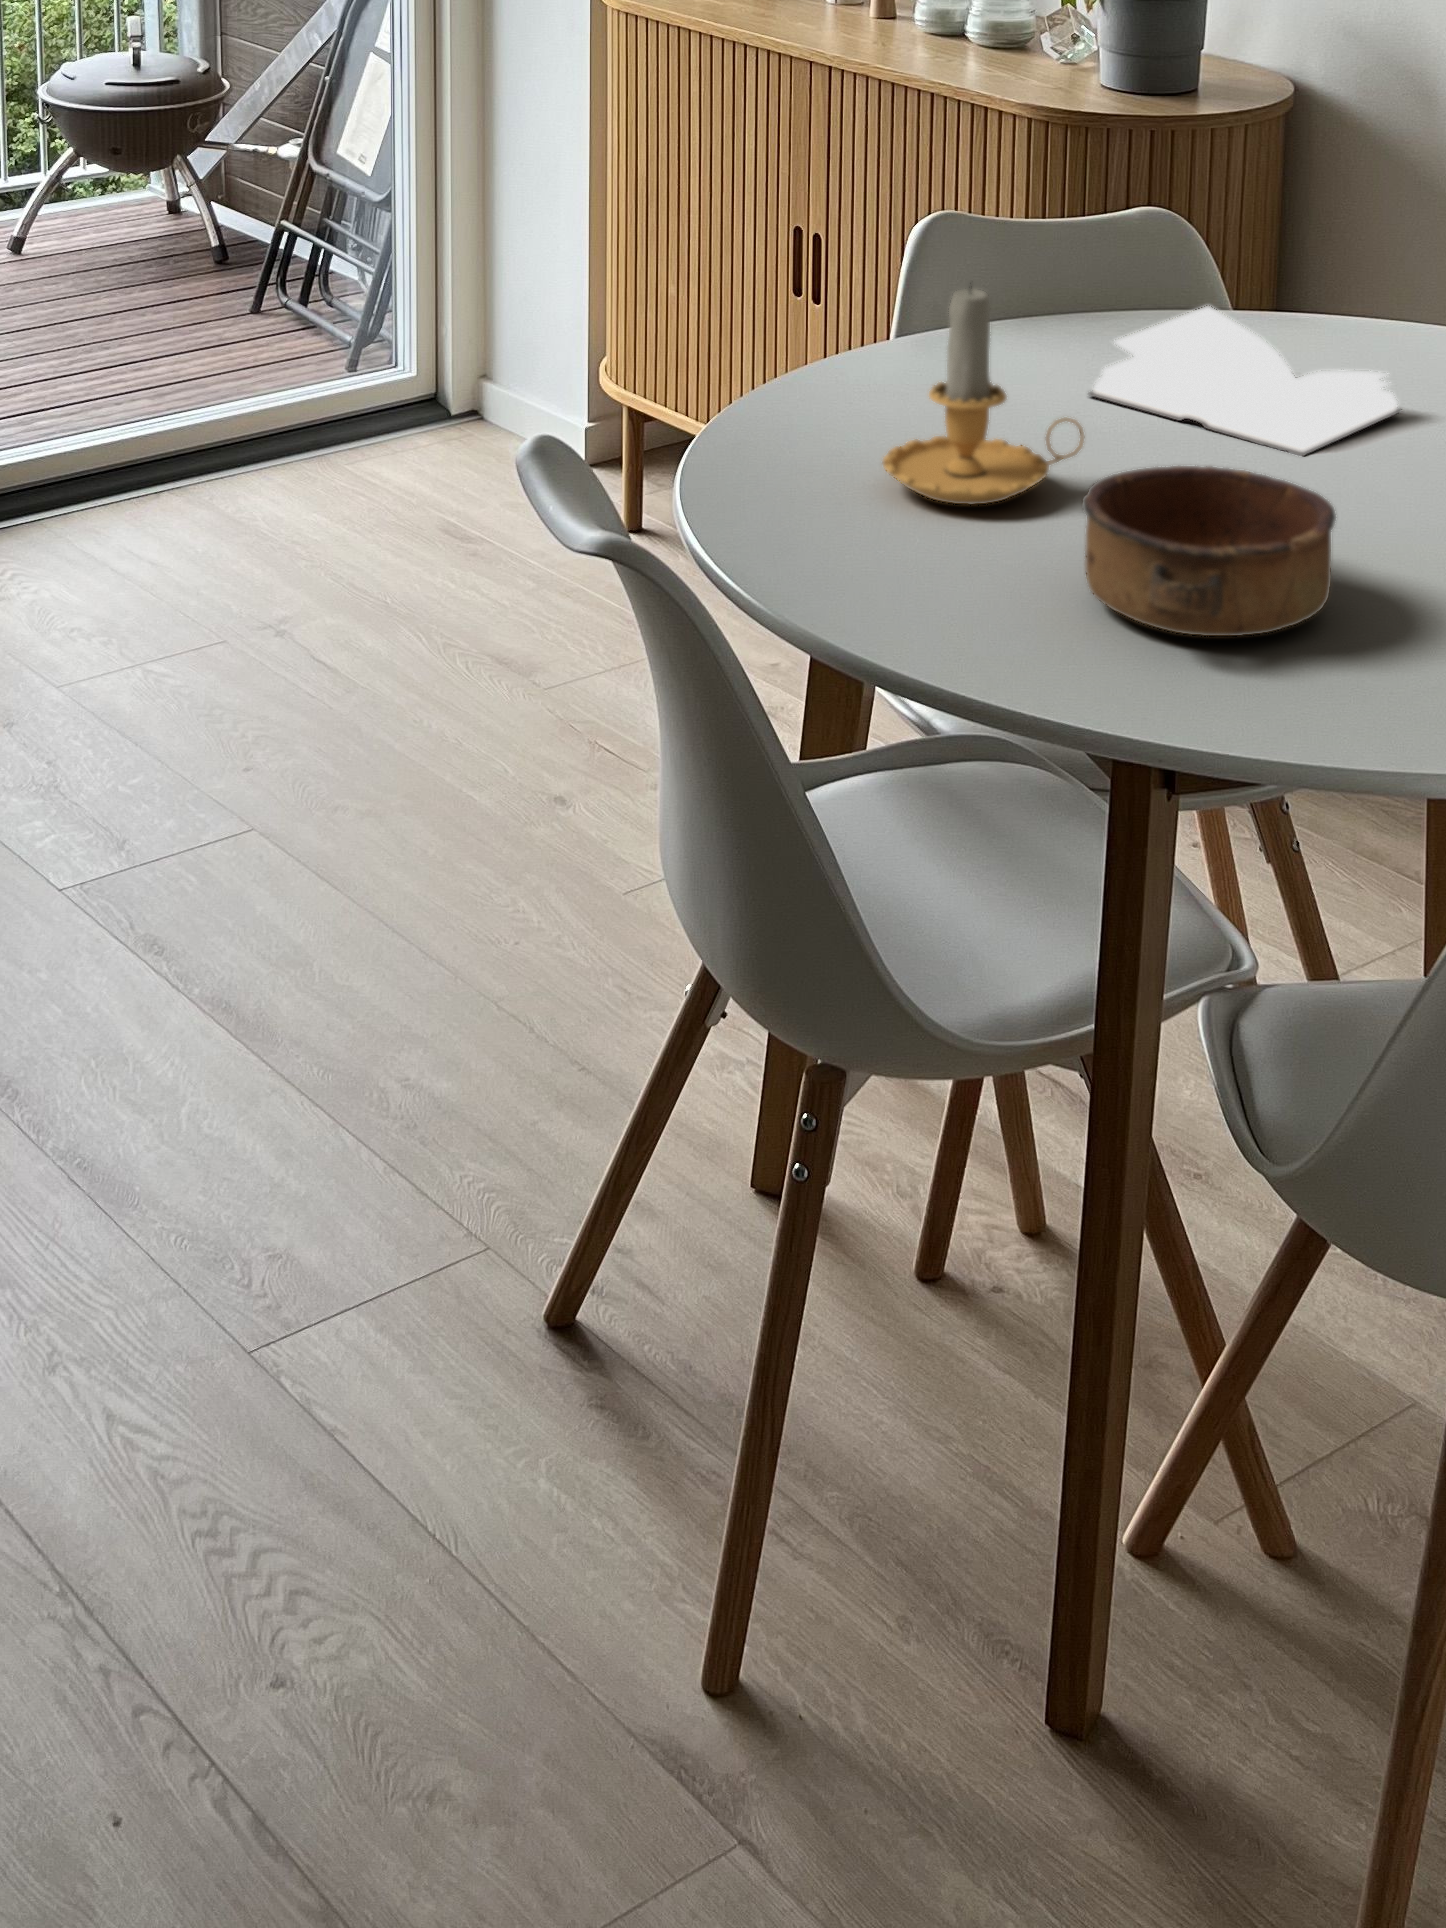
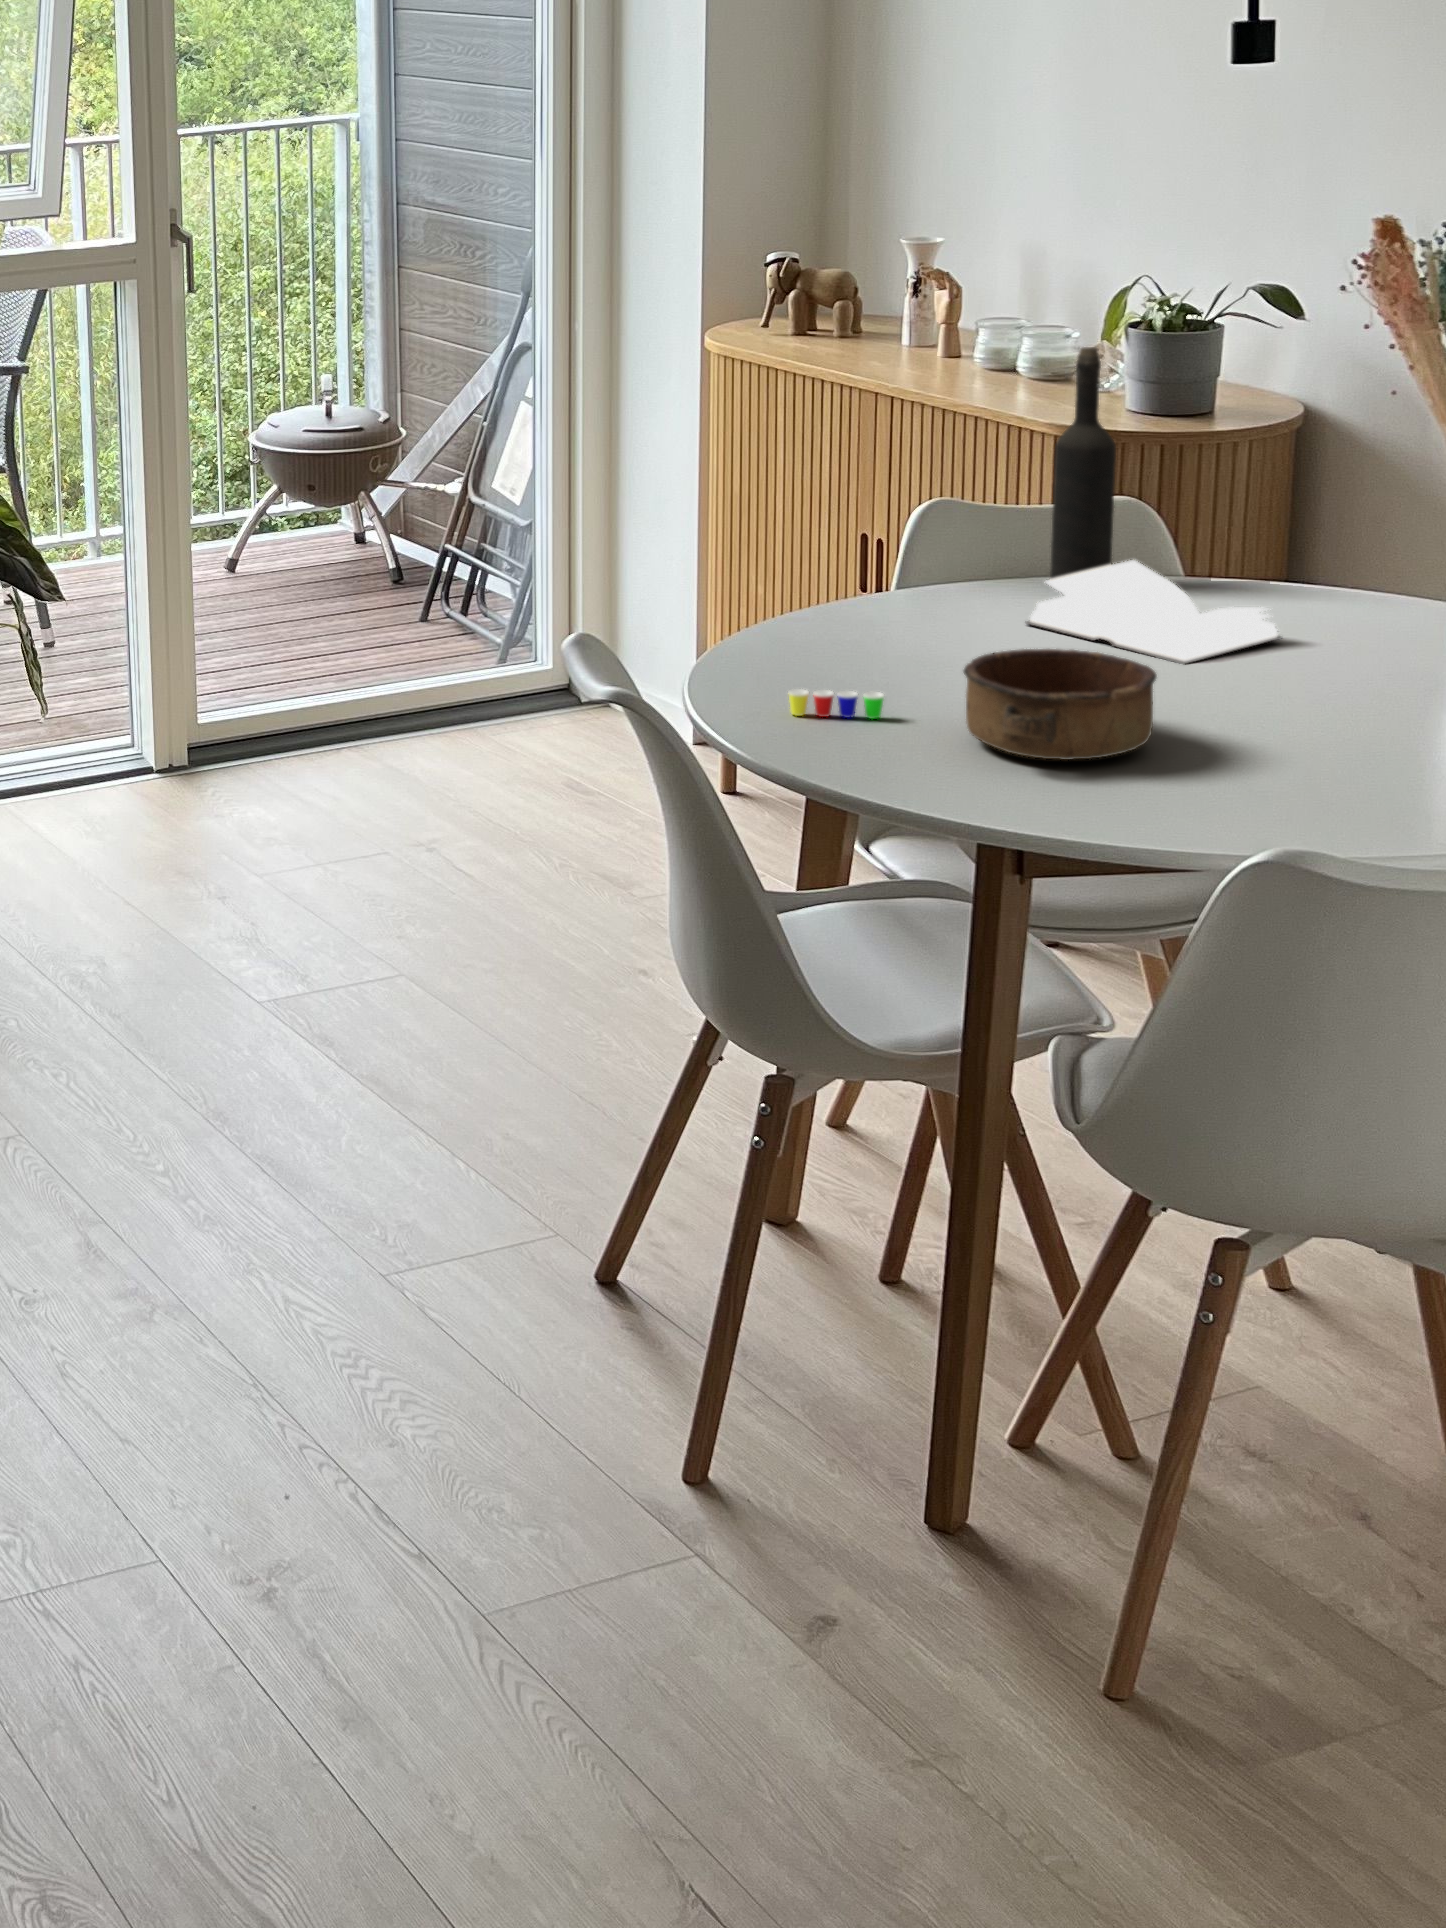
wine bottle: none [1093,33,1173,338] -> present [1050,347,1116,579]
candle: present [883,289,1085,504] -> none [838,520,996,684]
cup: none [837,529,967,569] -> present [789,689,884,719]

